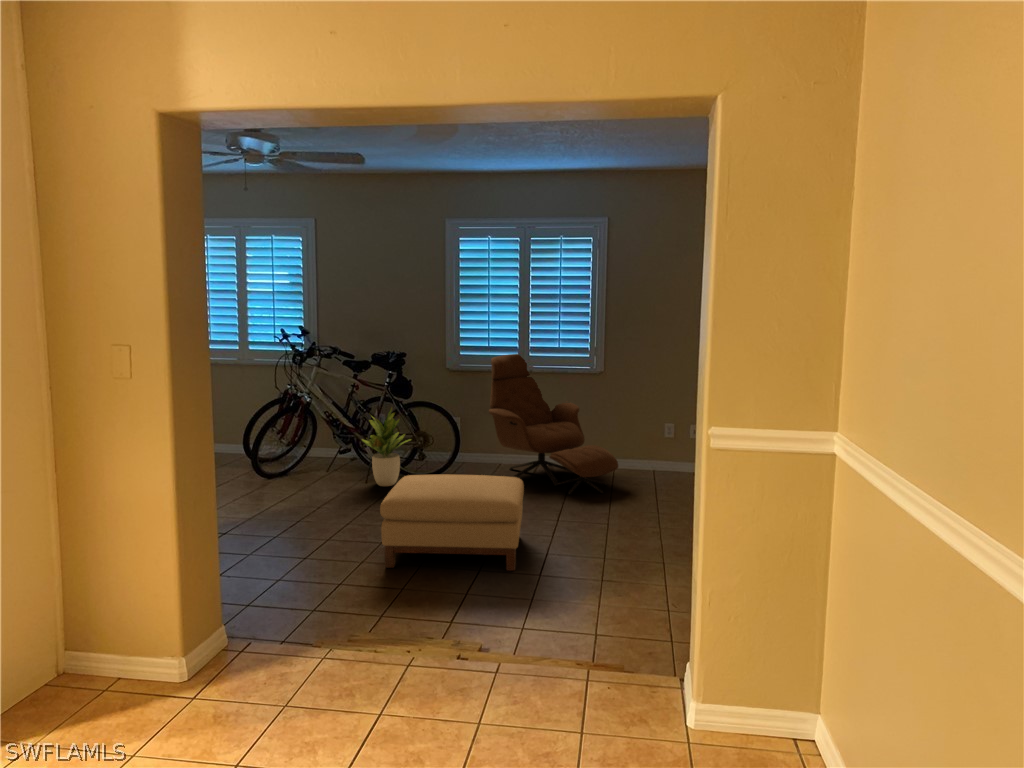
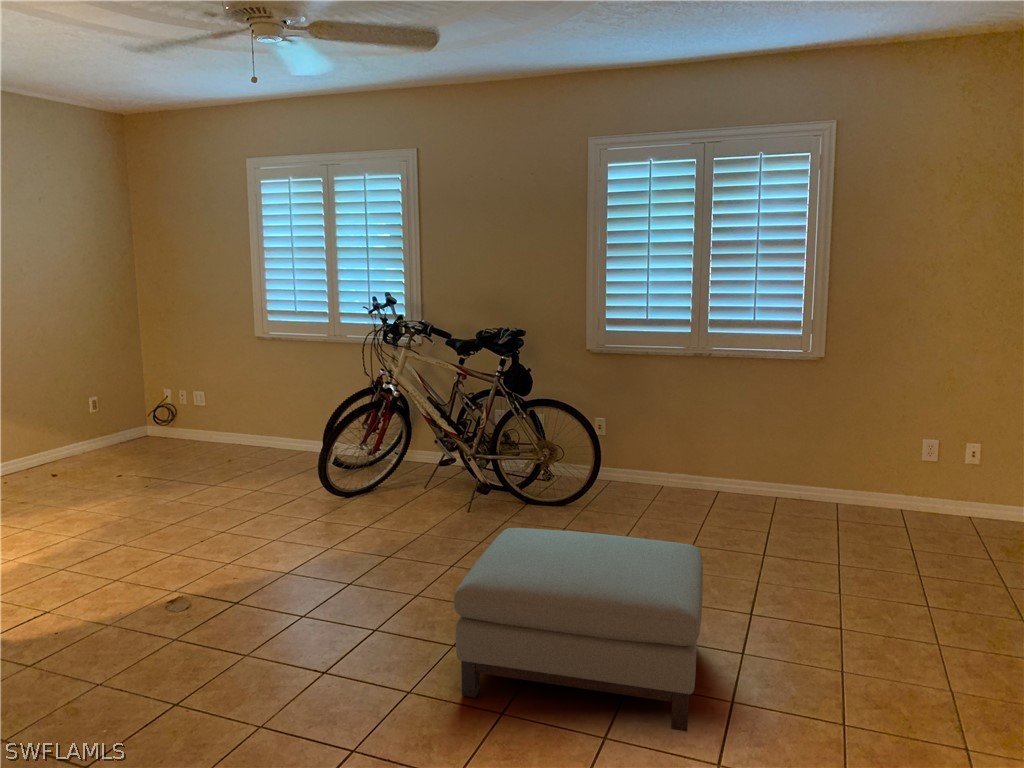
lounge chair: present [489,354,618,494] -> none [644,333,847,554]
potted plant: present [362,408,410,486] -> none [465,407,533,517]

